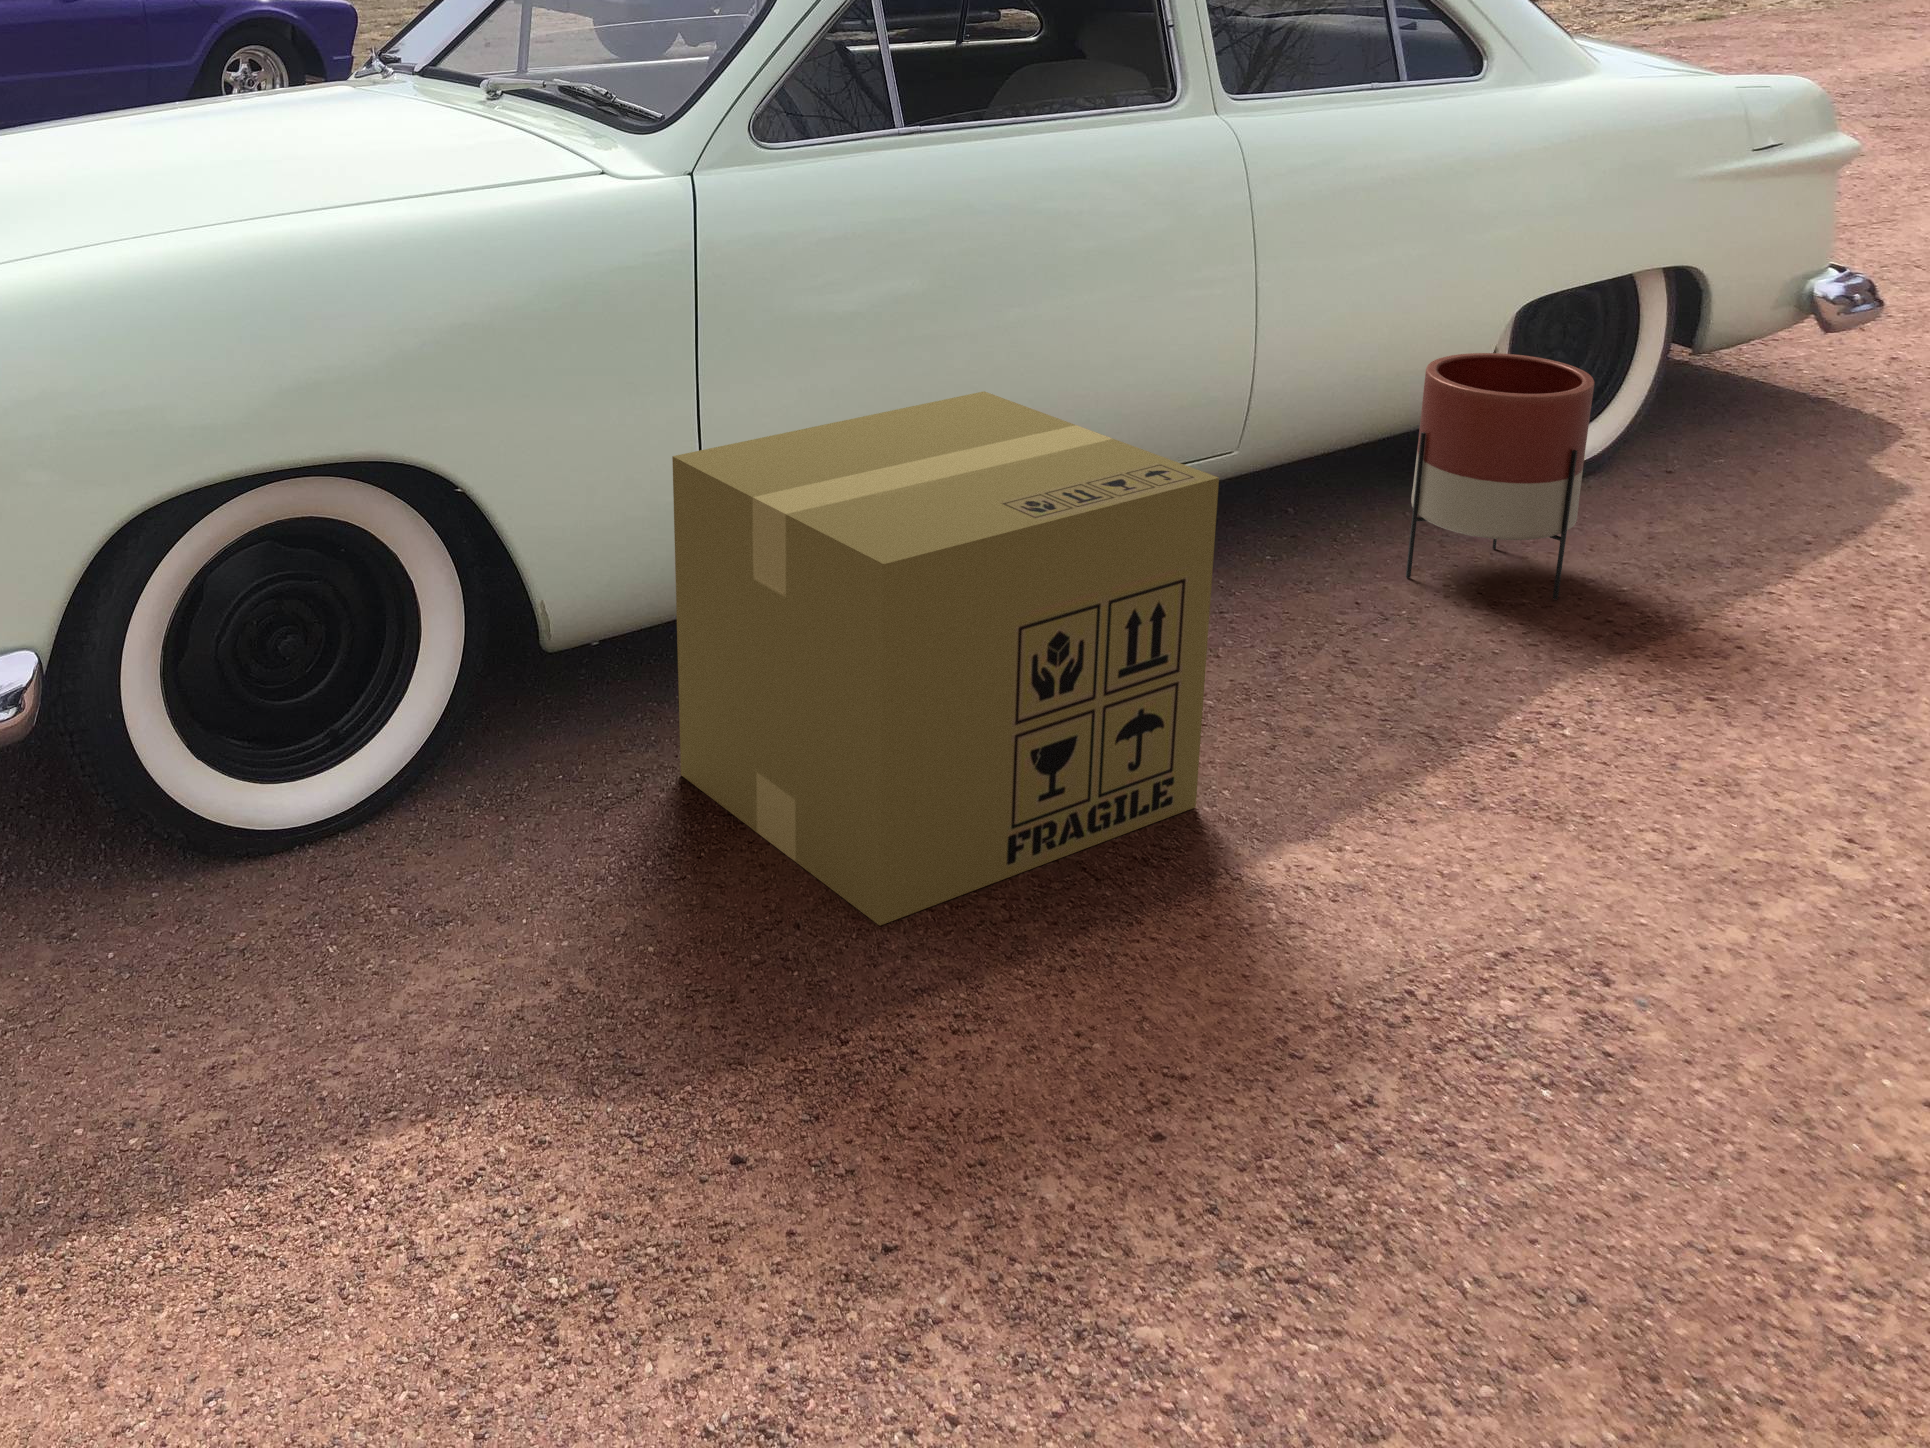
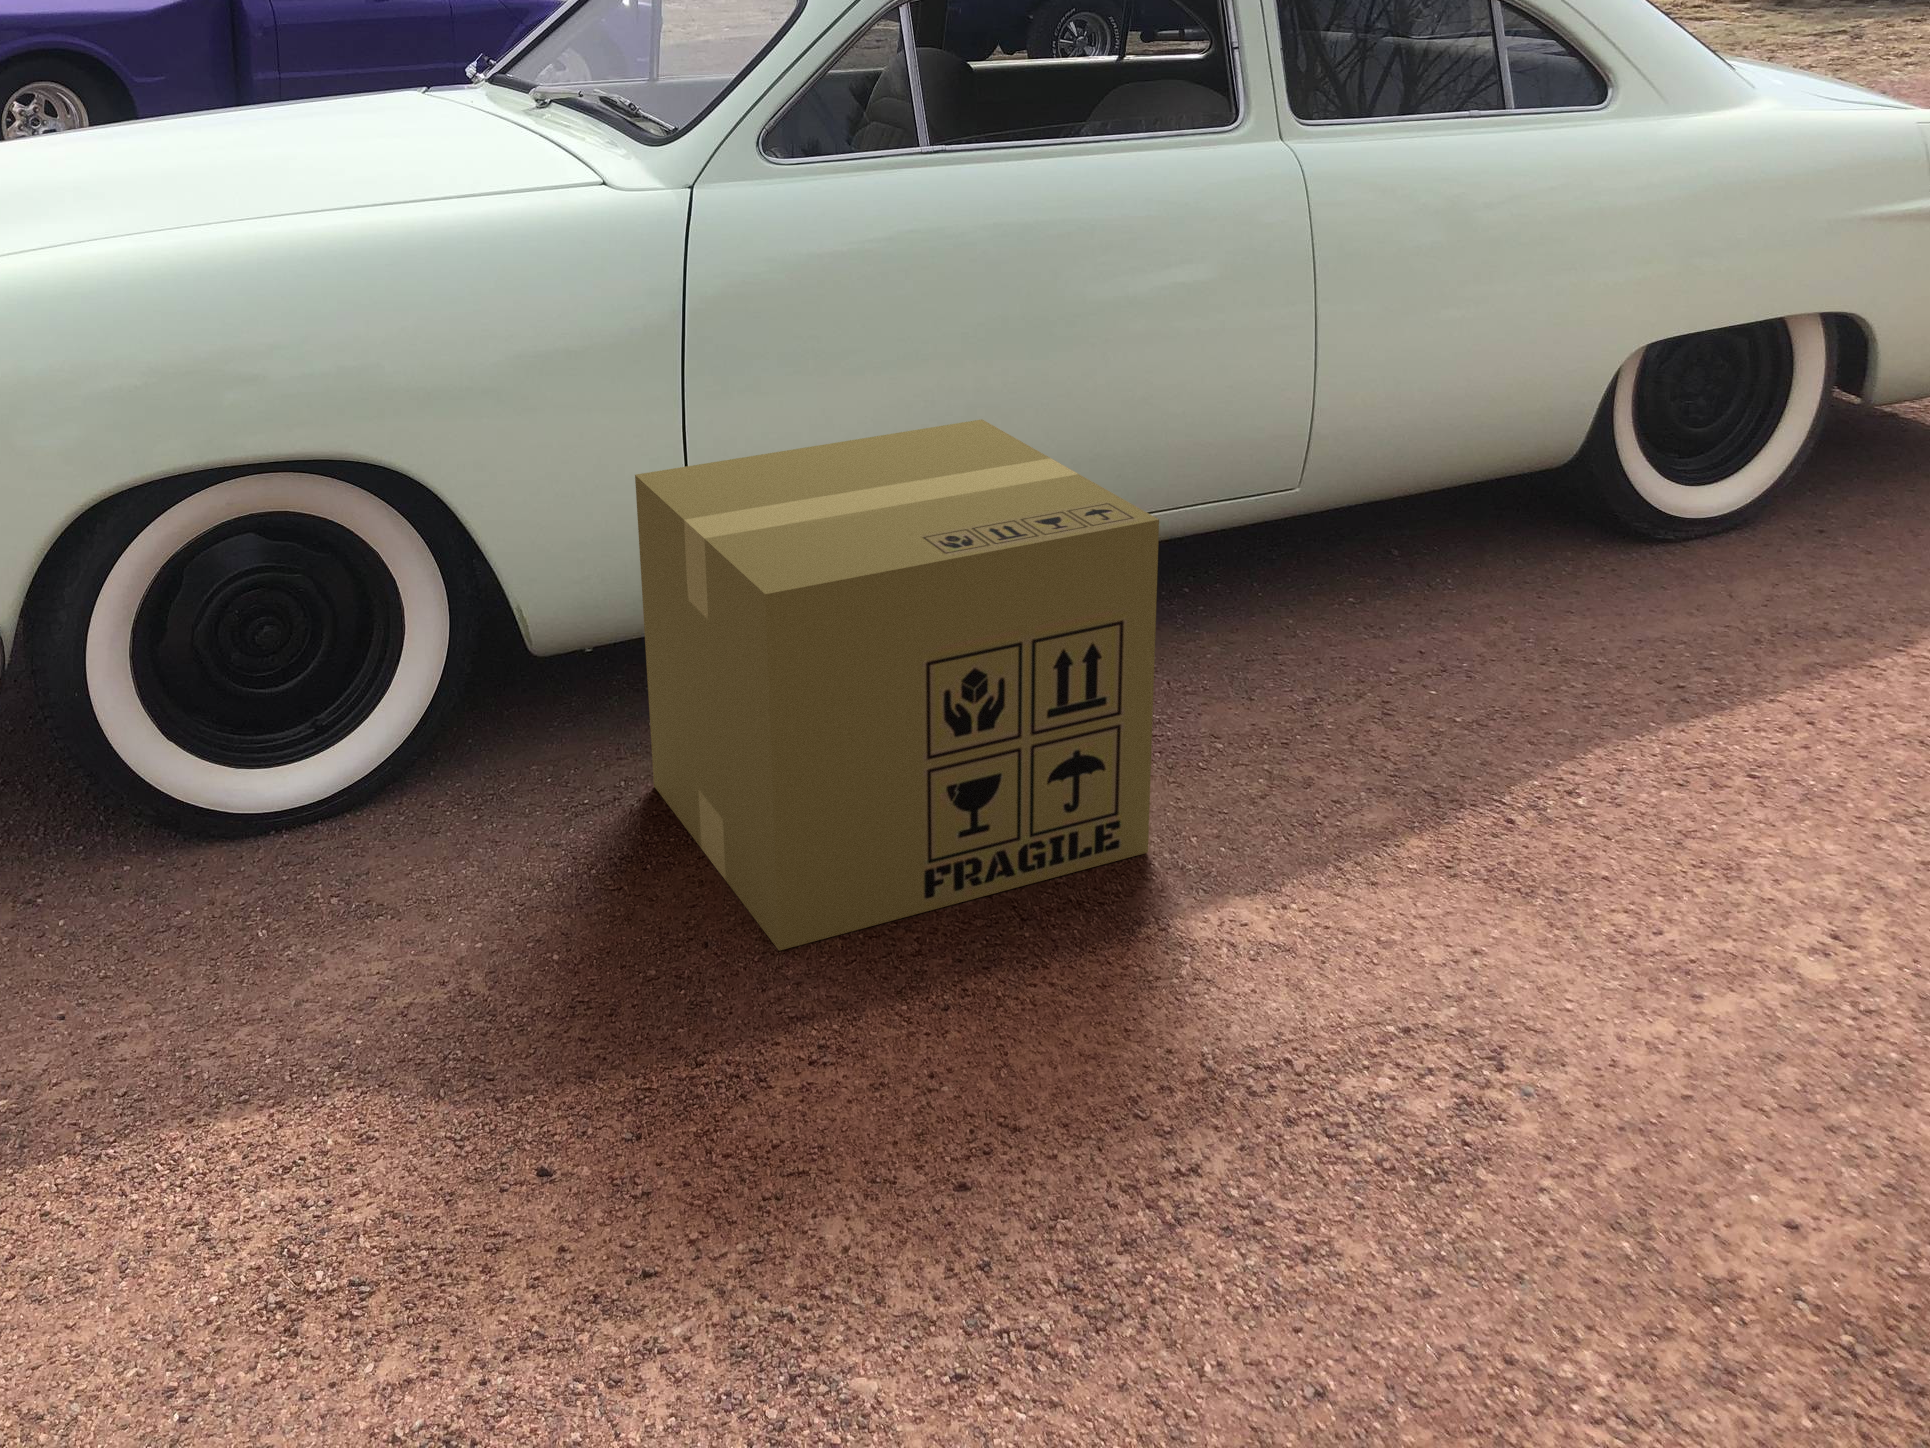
planter: present [1406,353,1594,600] -> none [1477,394,1676,657]

